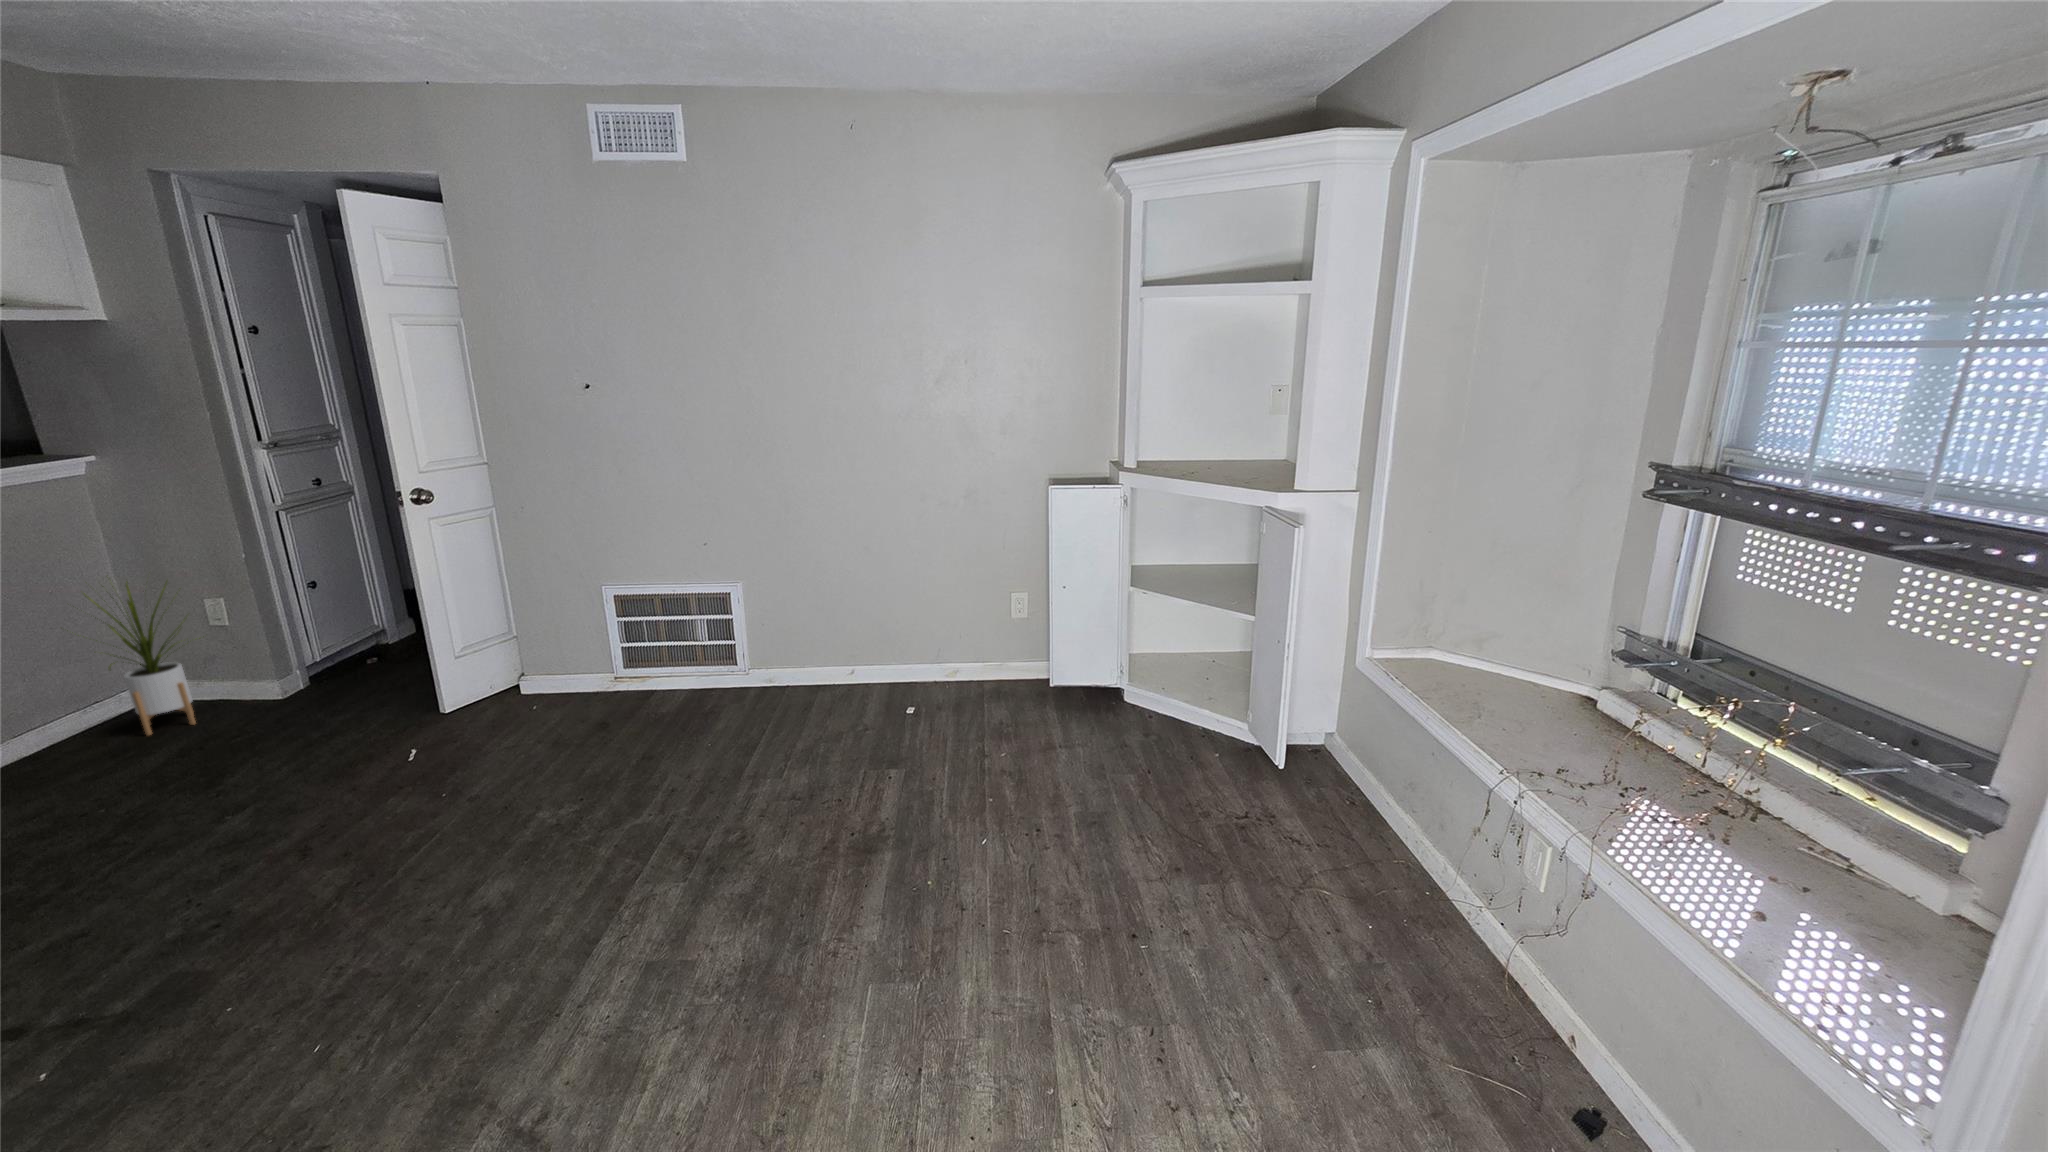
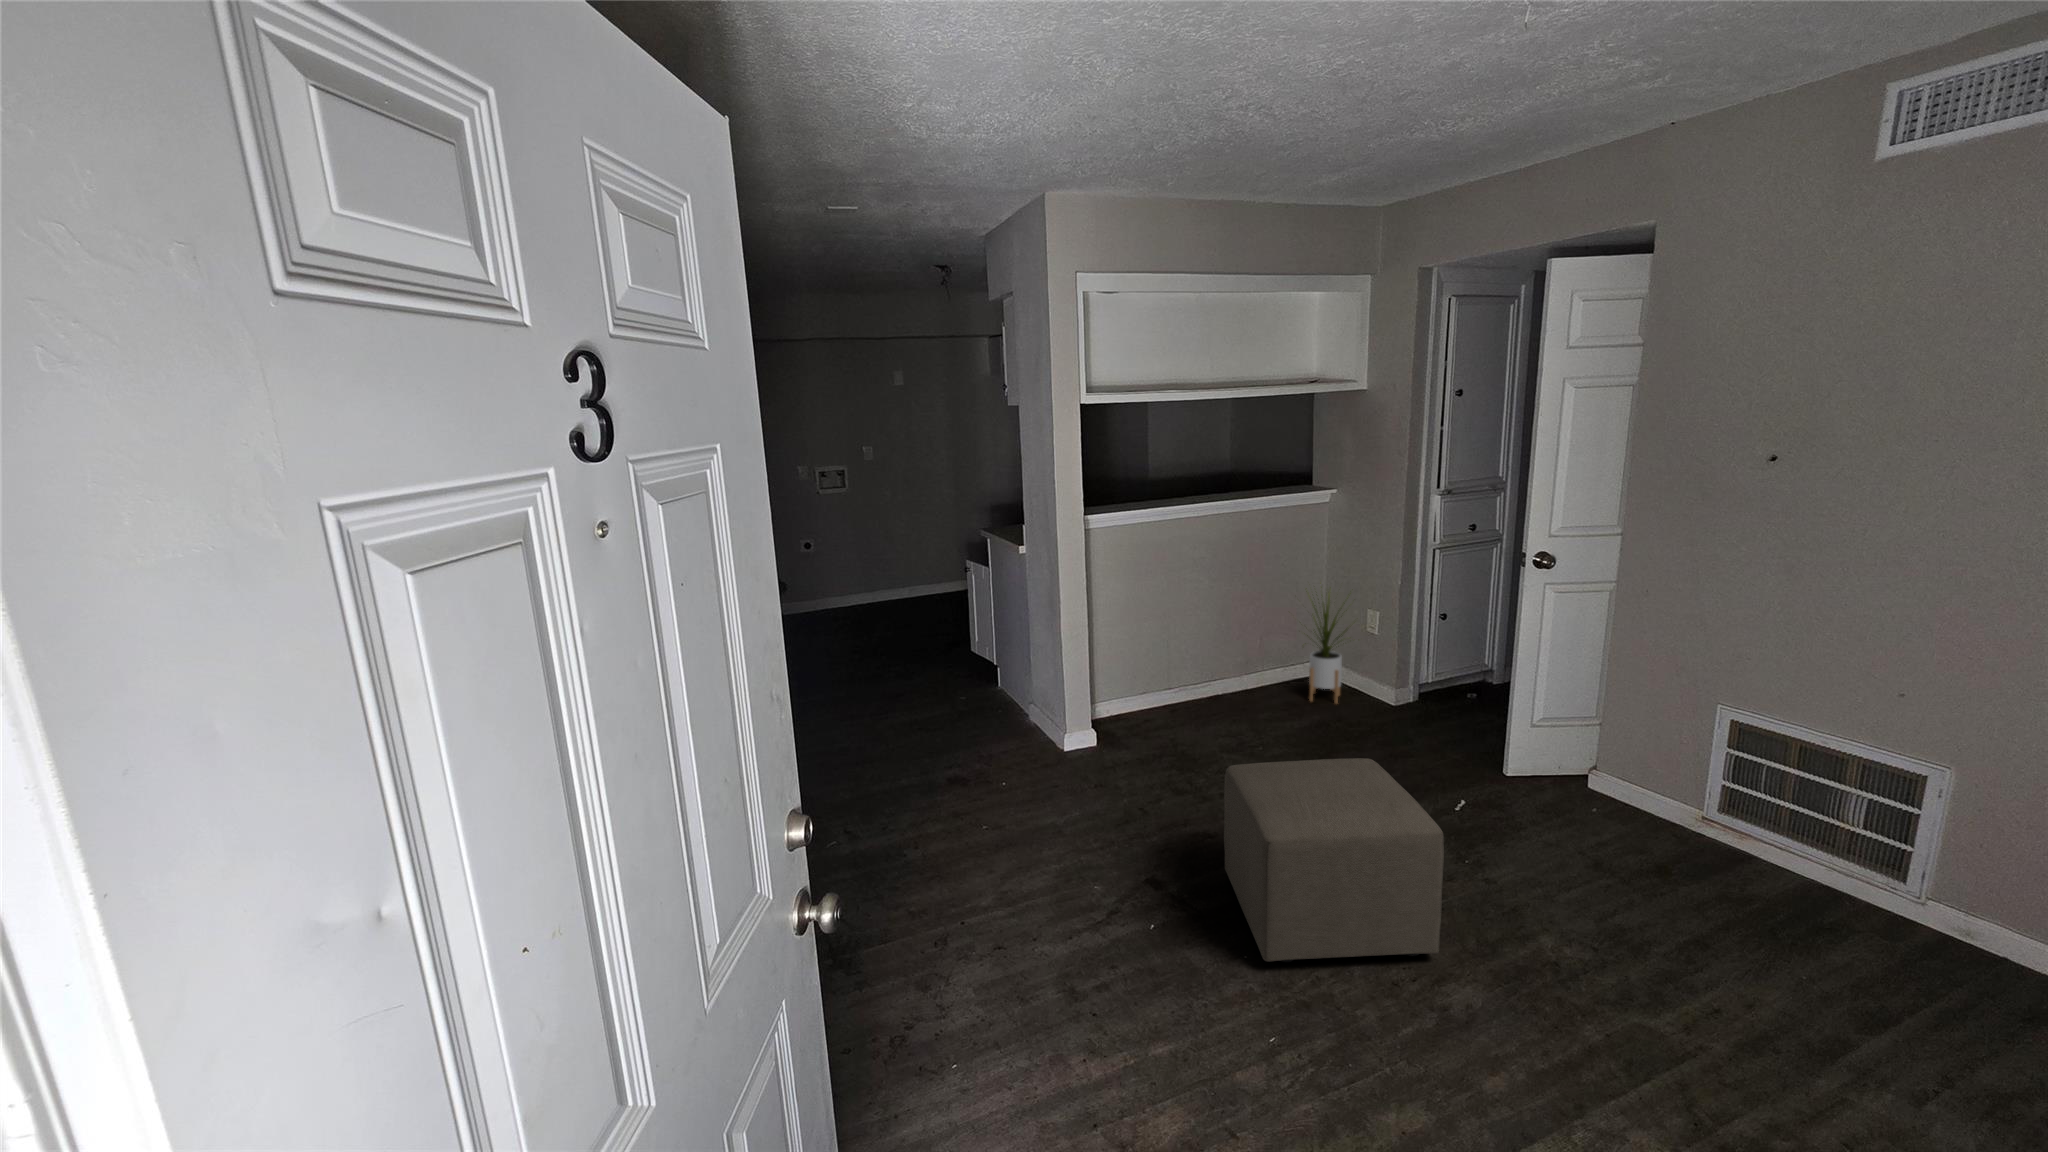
ottoman: none [79,734,462,1007] -> present [1224,758,1444,962]

